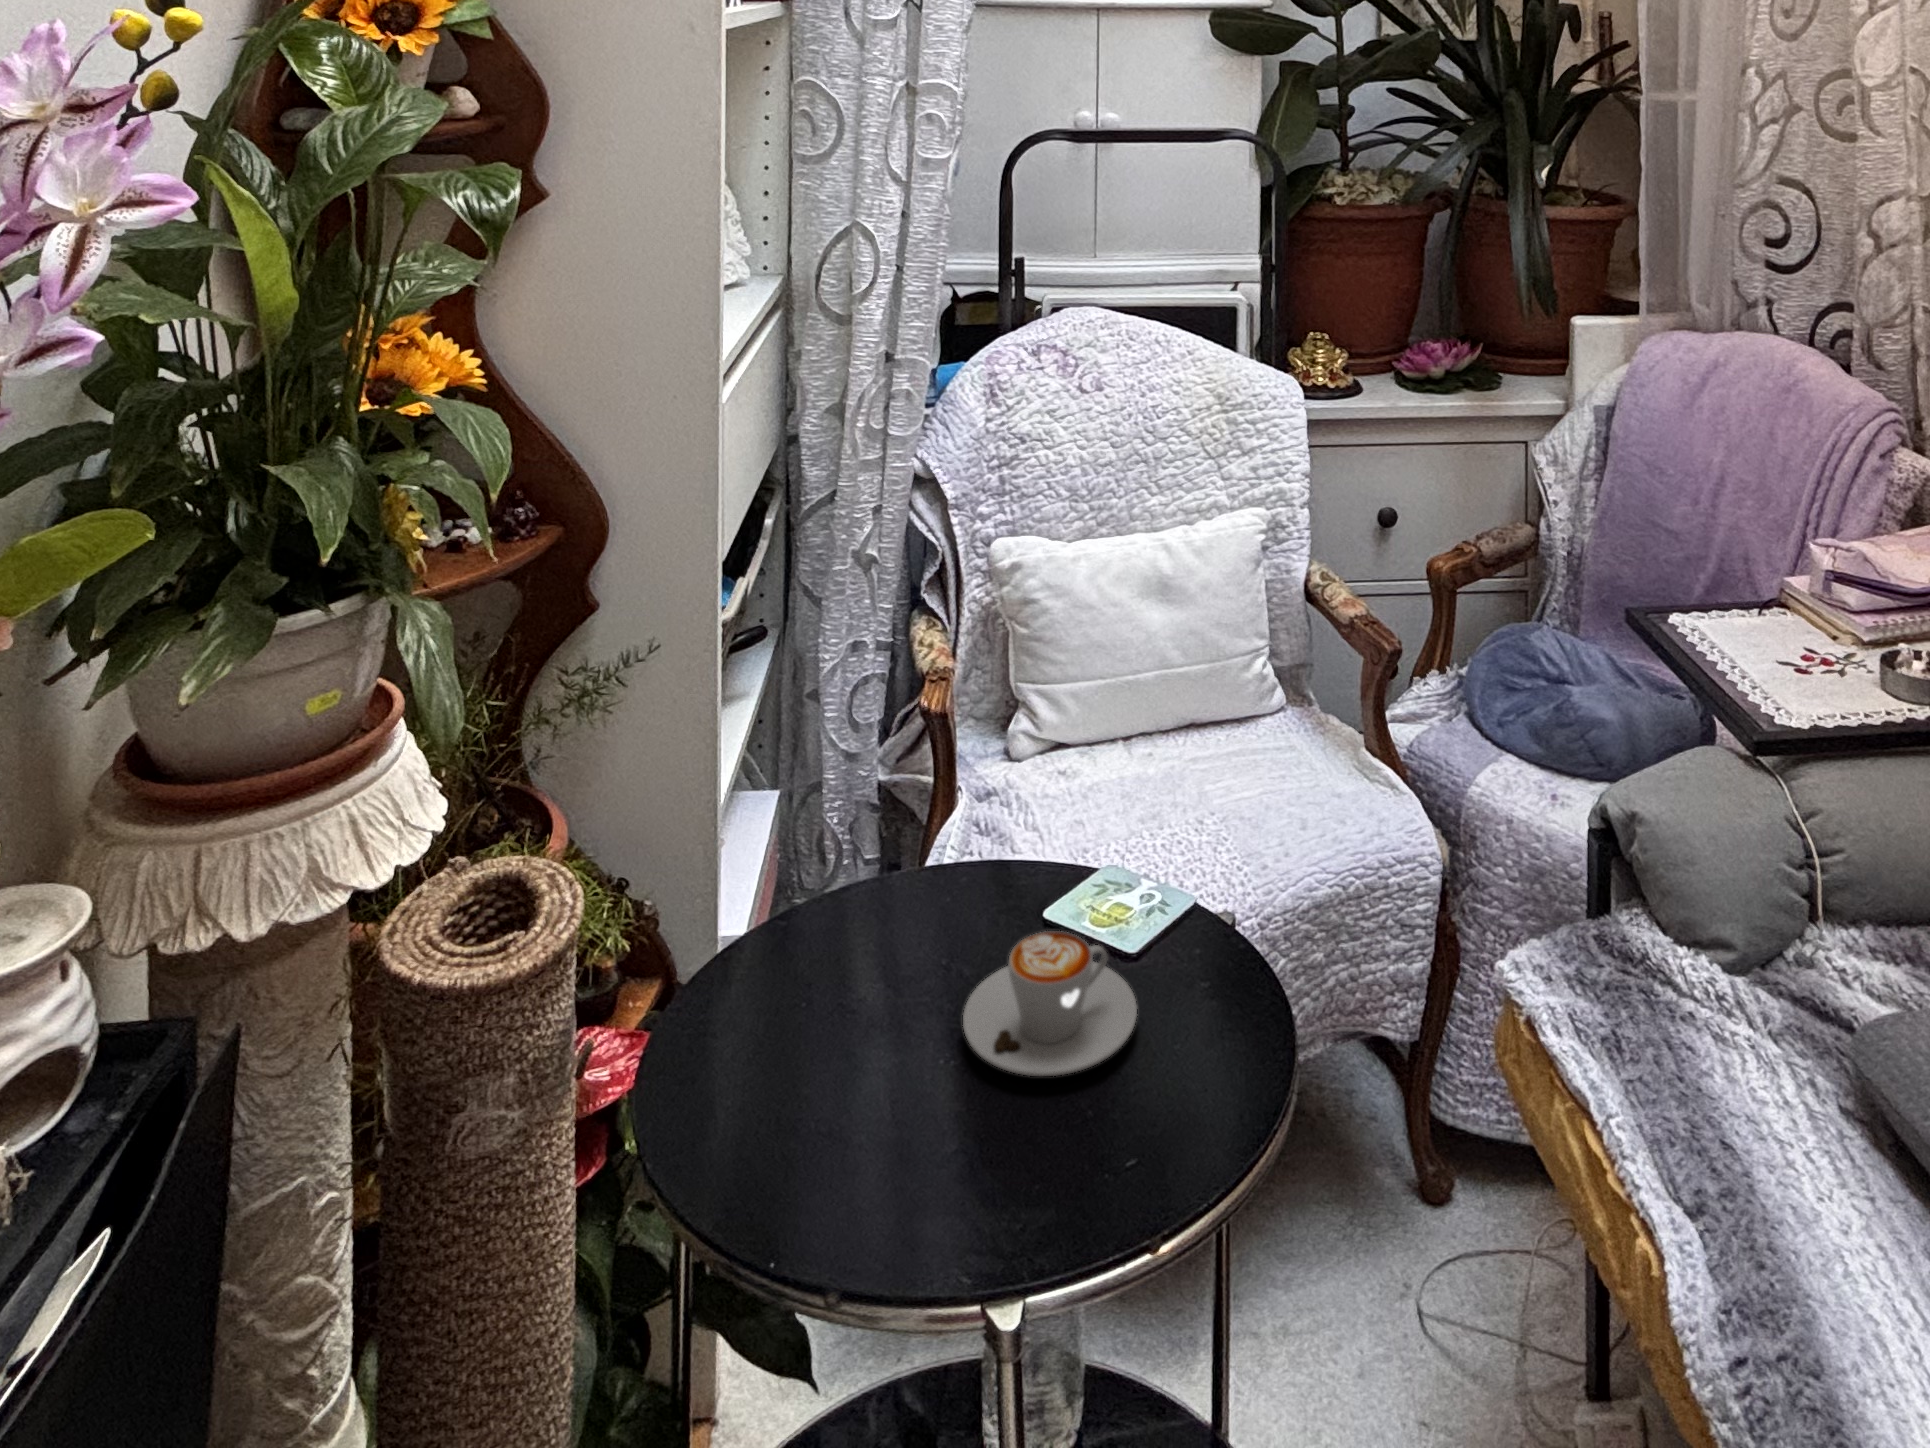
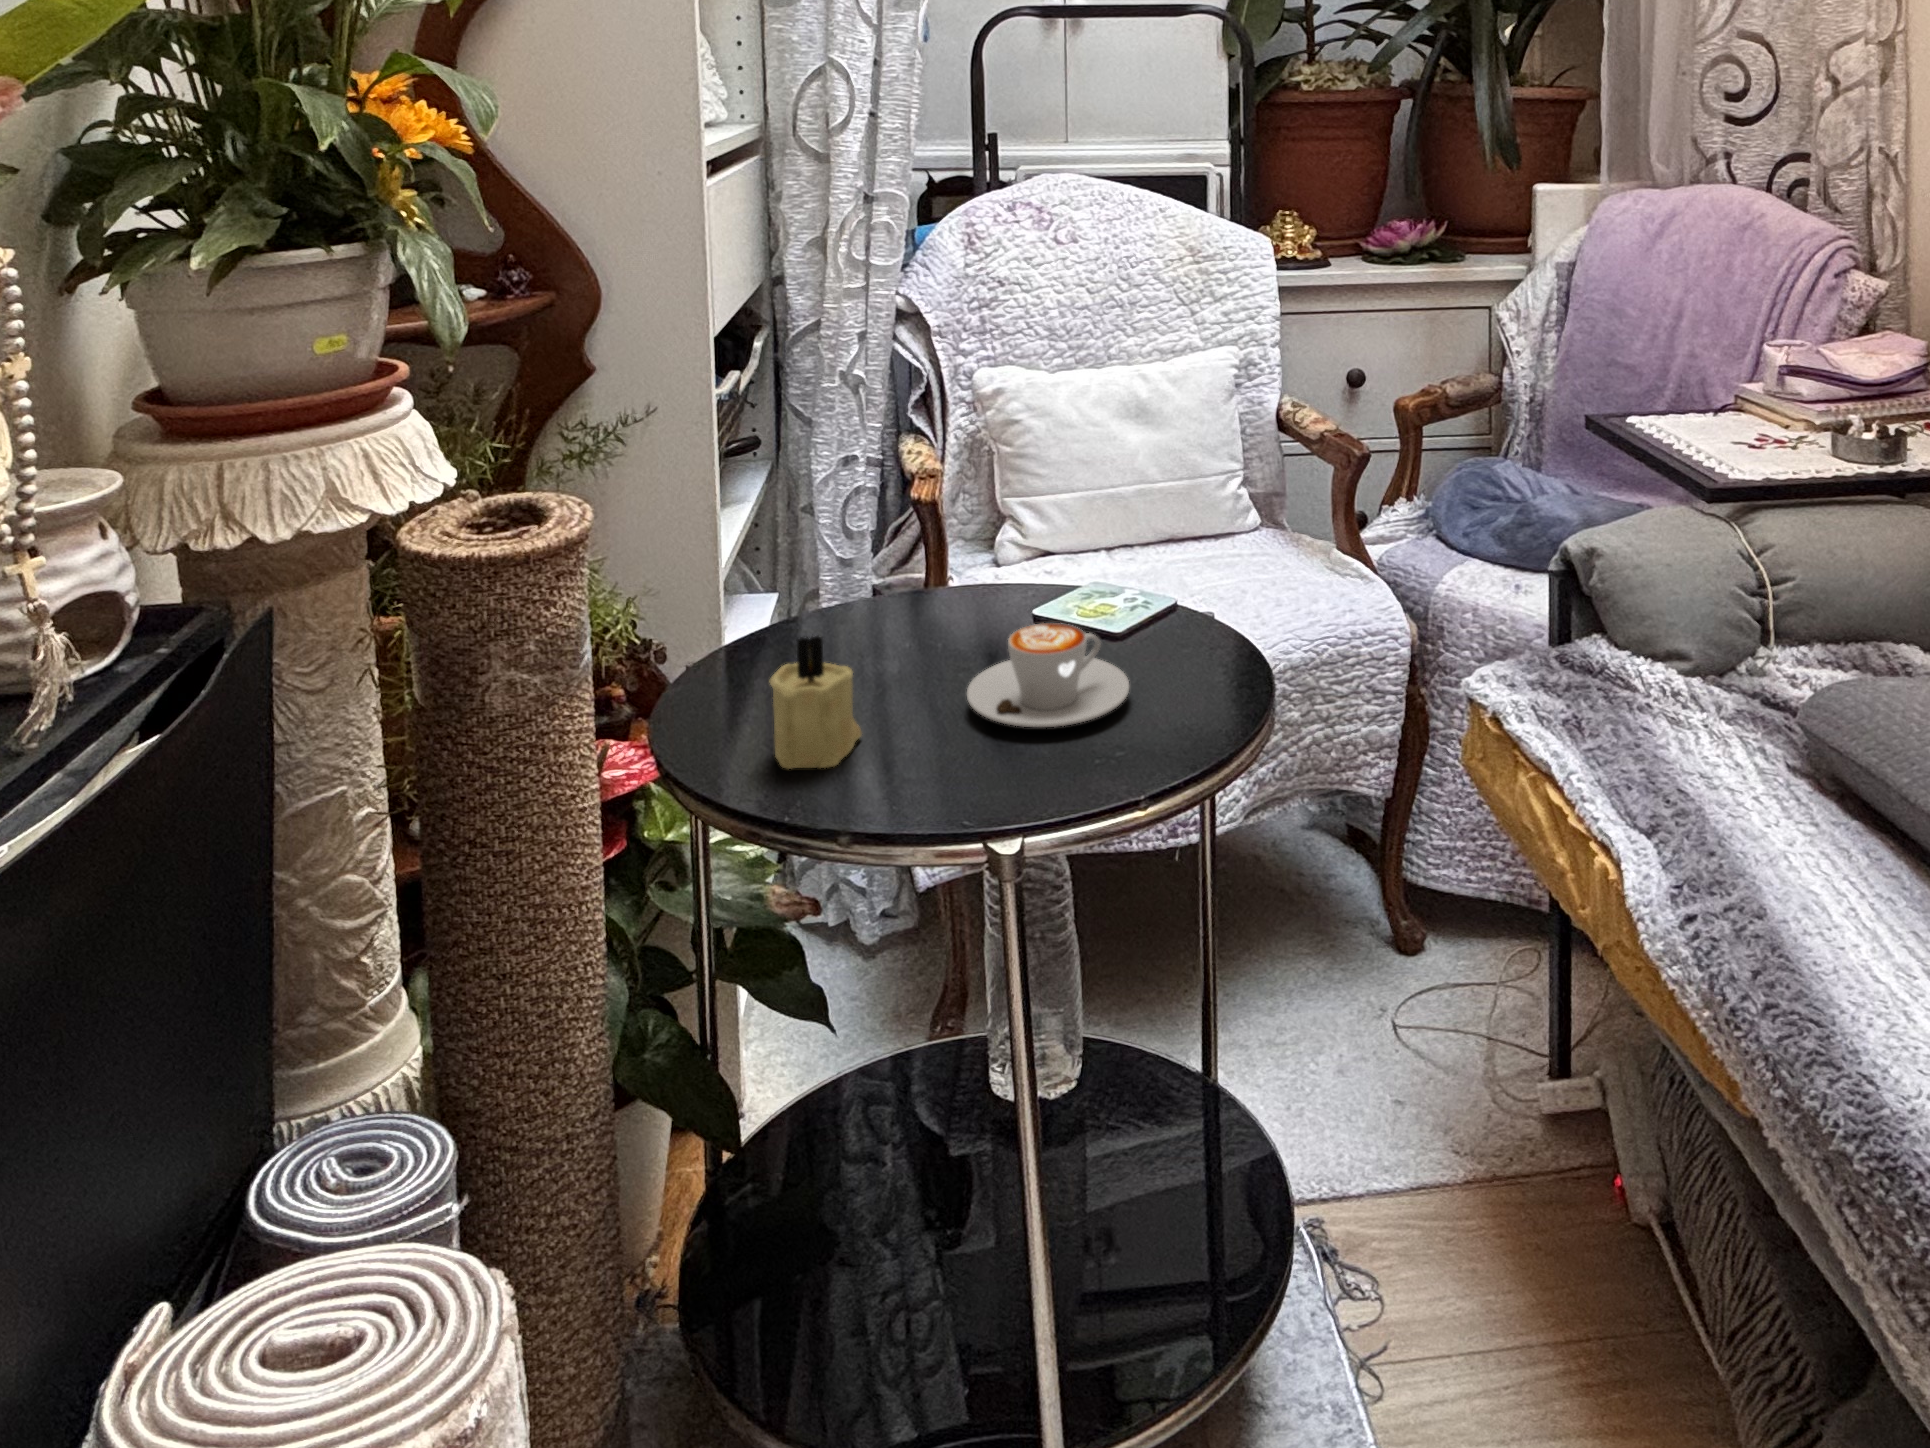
candle: none [752,966,849,1130] -> present [769,636,862,769]

